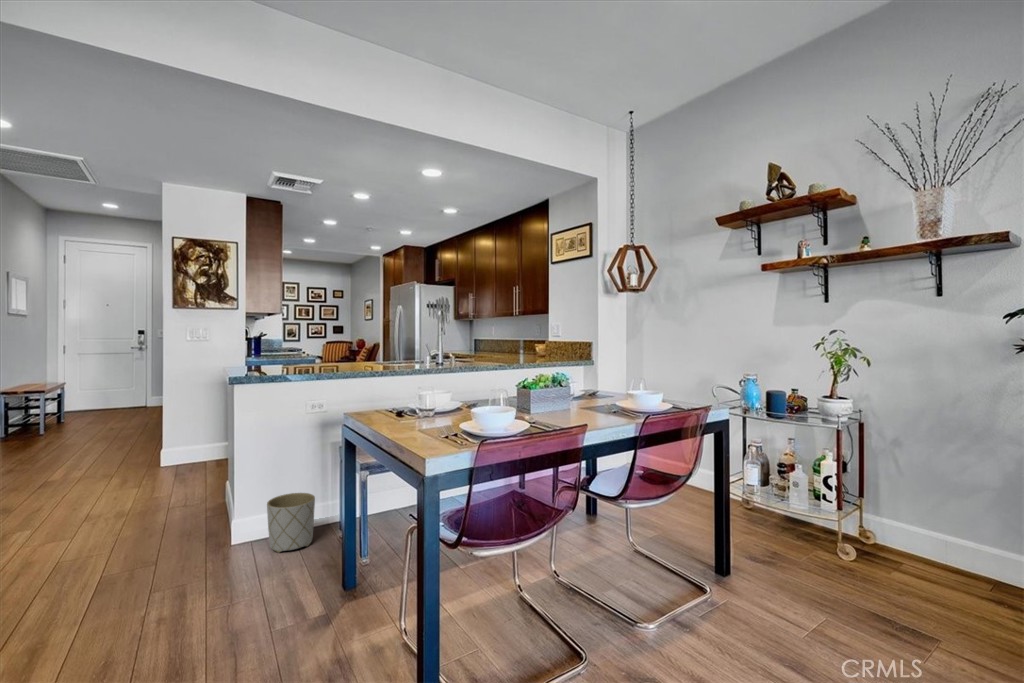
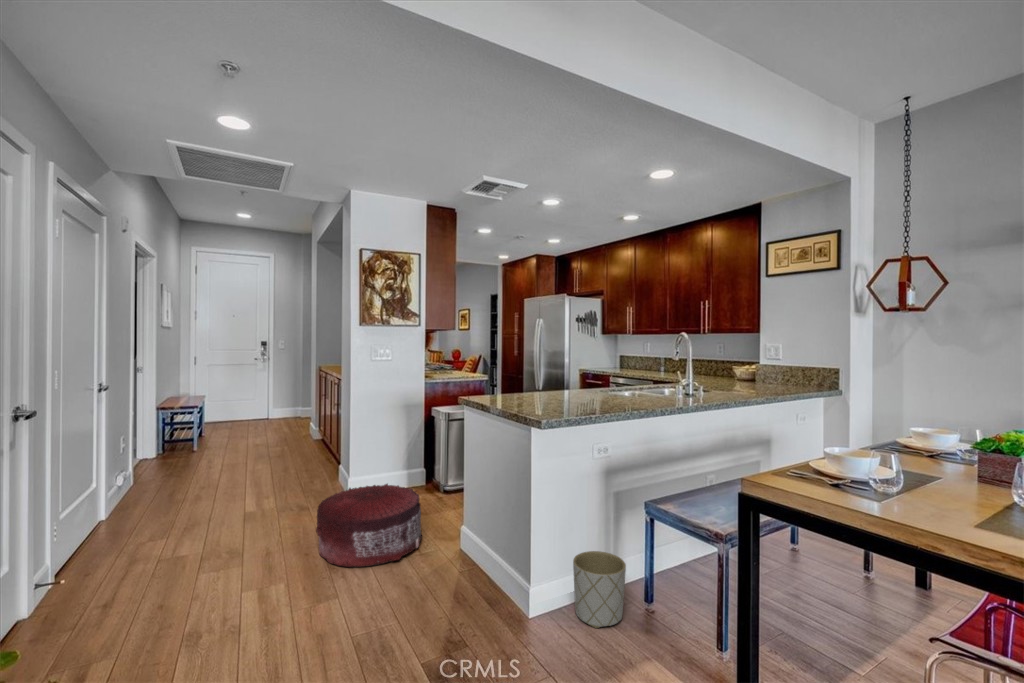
pouf: none [77,448,198,518] -> present [316,484,422,567]

